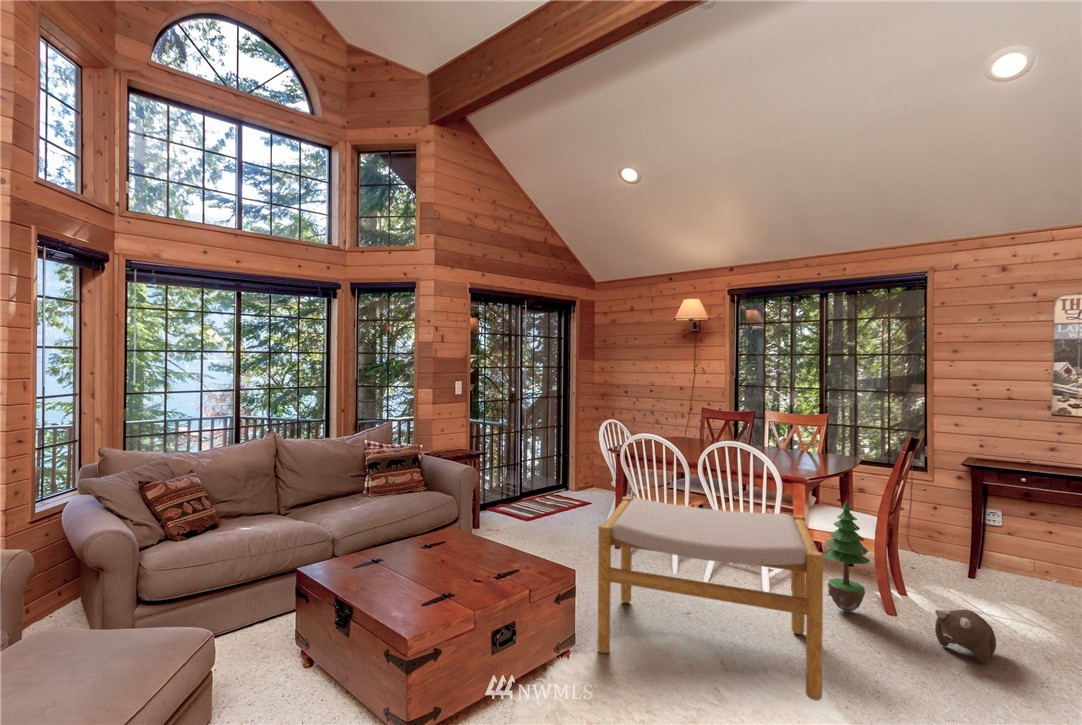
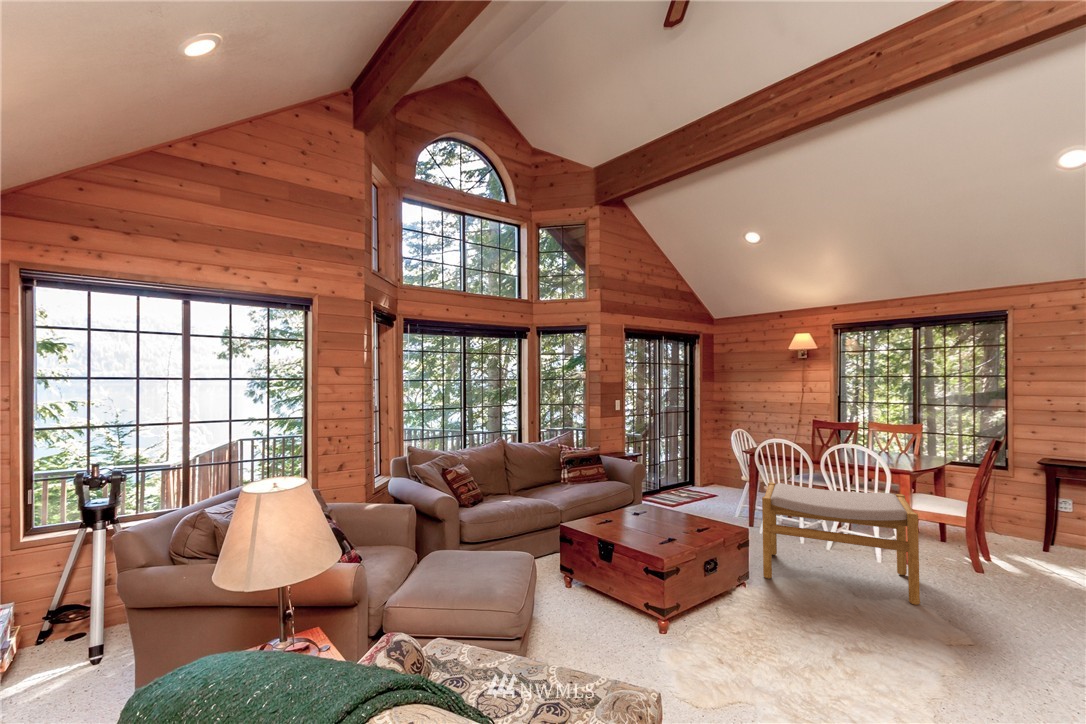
potted tree: present [824,500,870,612] -> none [920,486,956,566]
plush toy: present [935,610,996,663] -> none [1003,559,1050,595]

